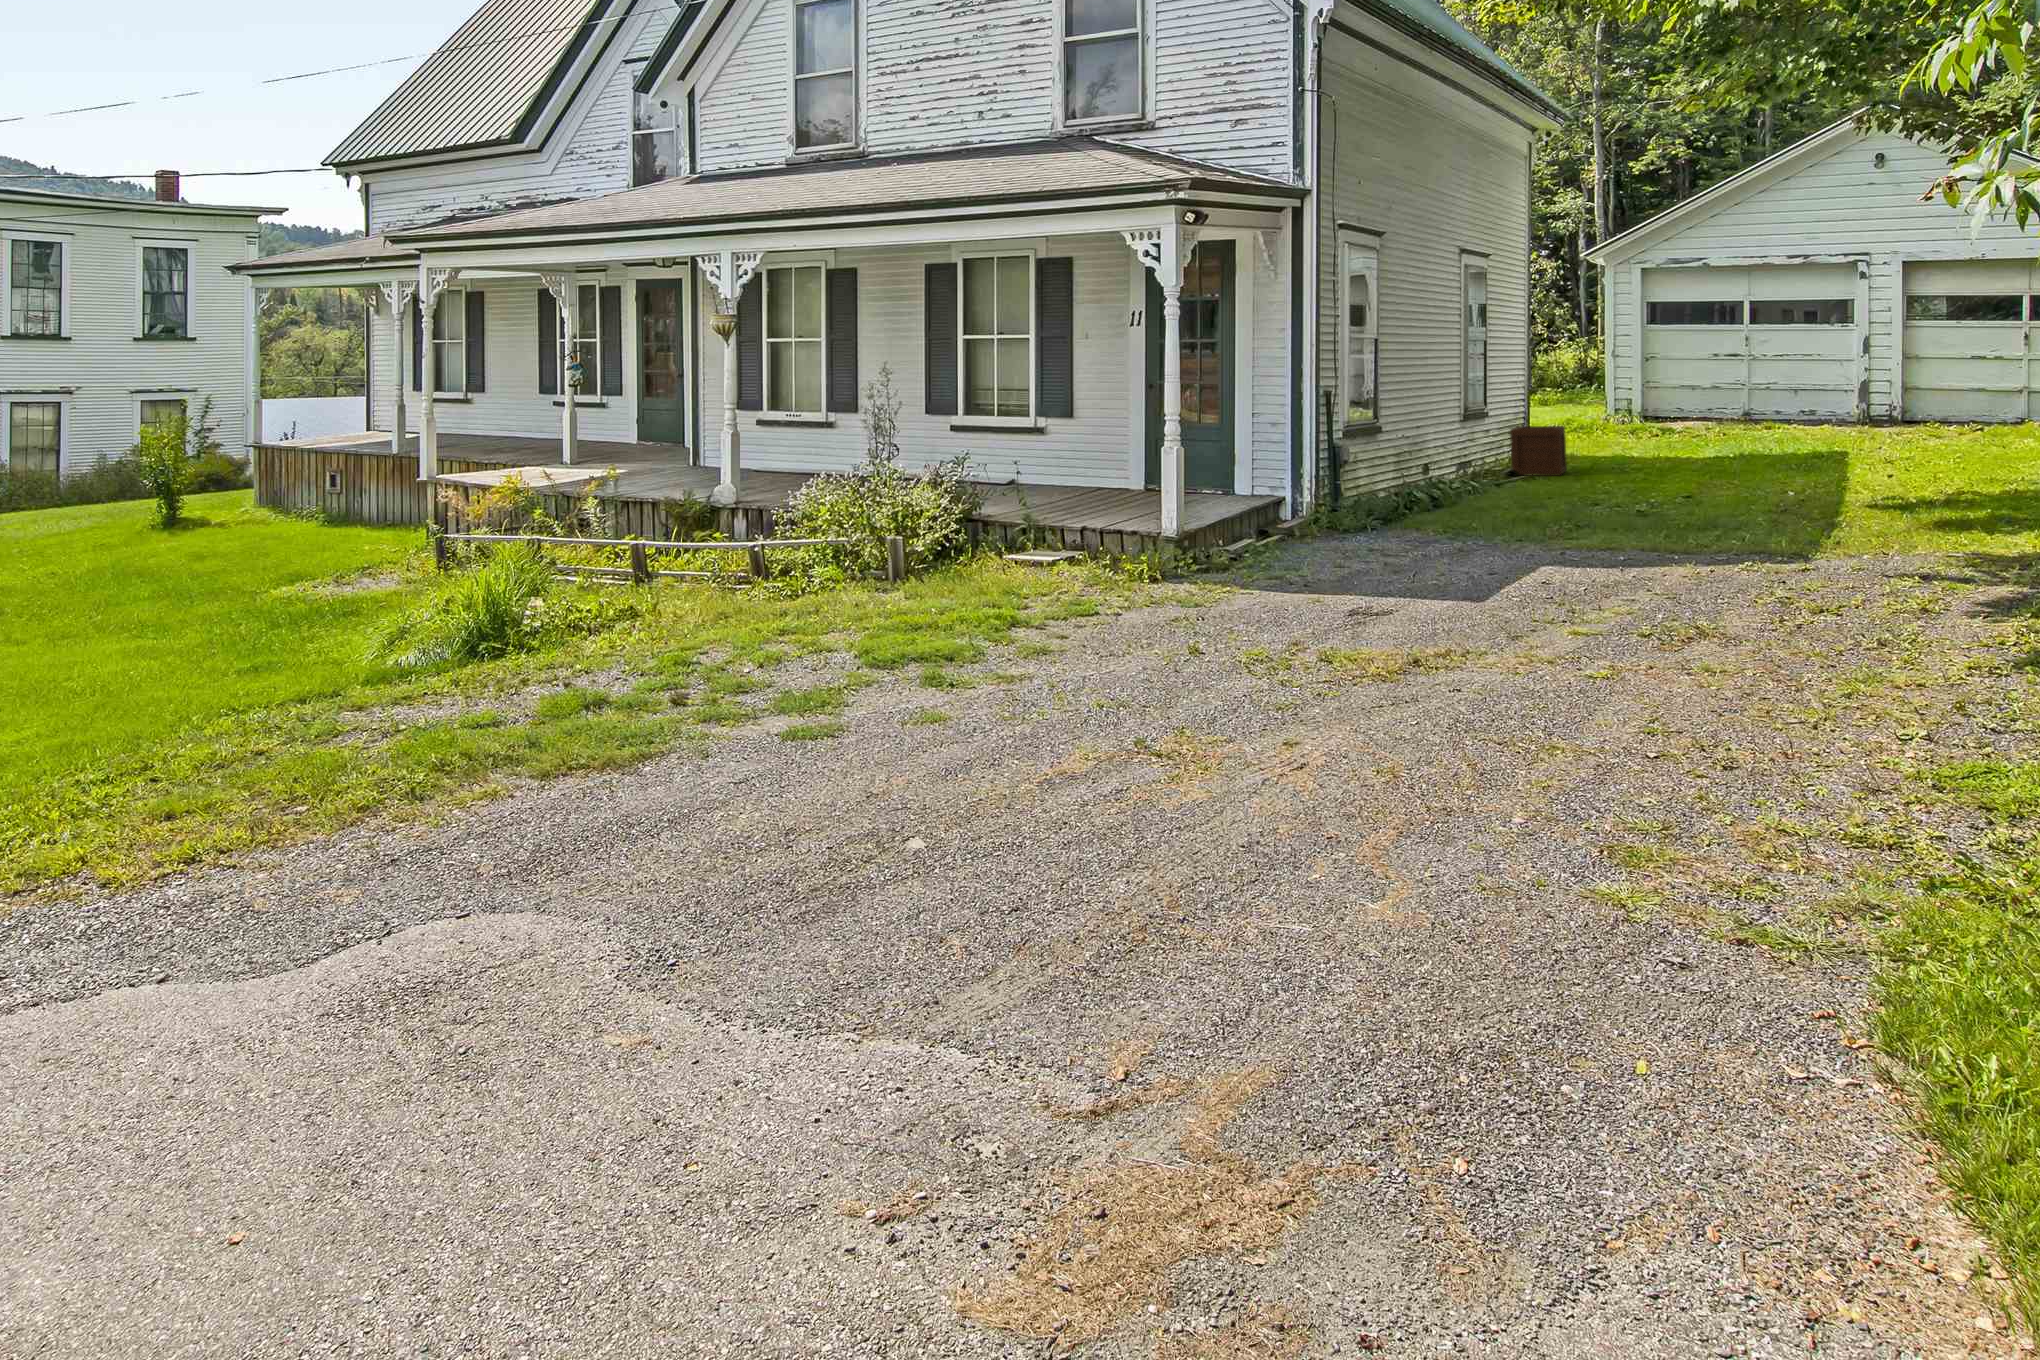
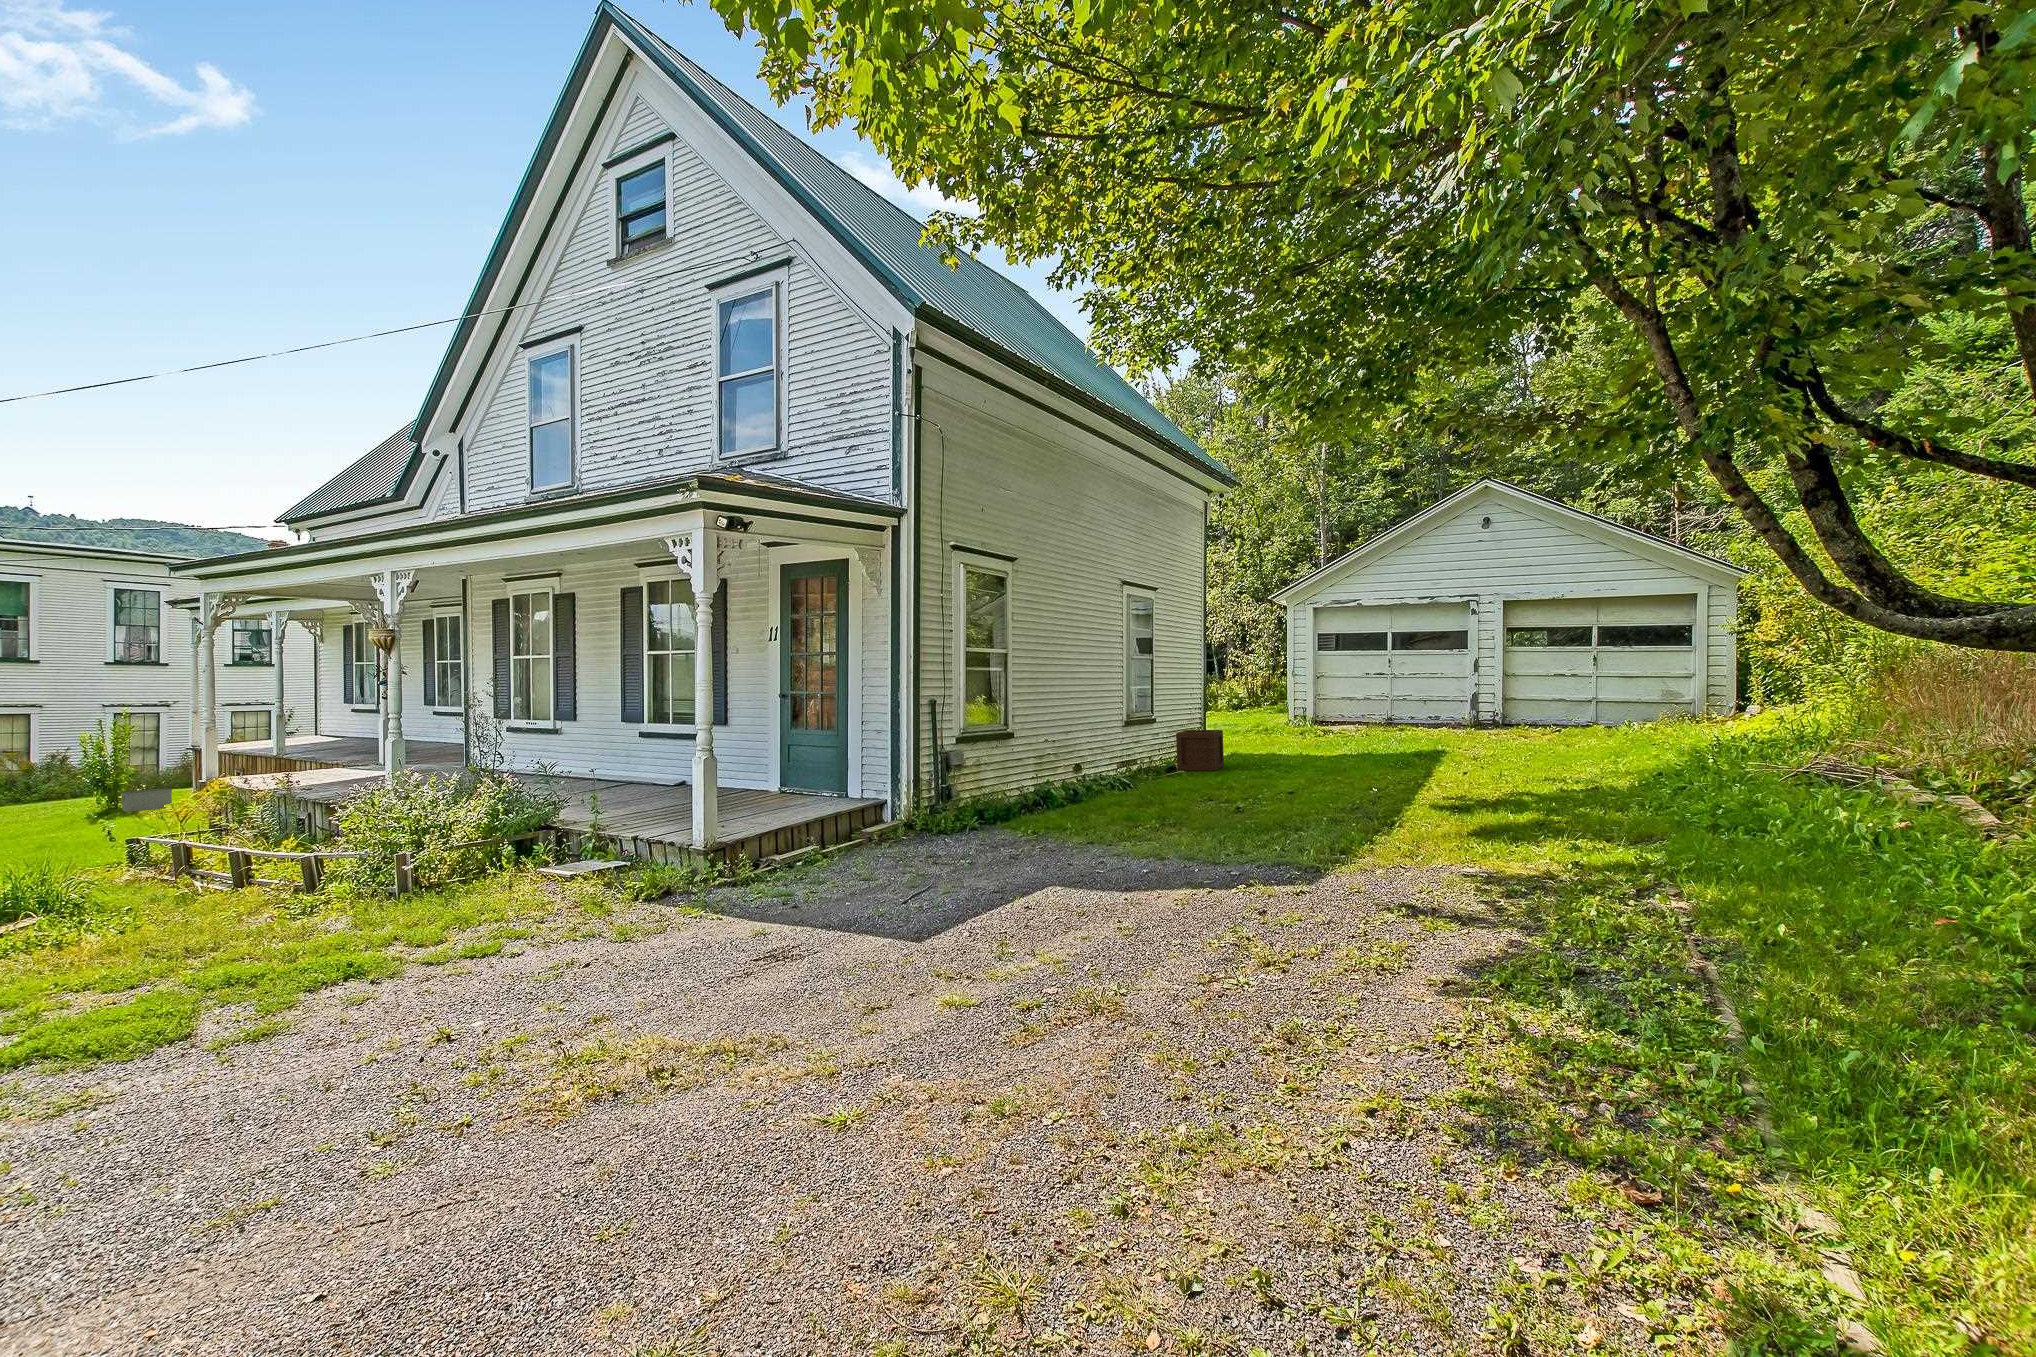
storage bin: none [253,490,303,517] -> present [121,788,172,812]

